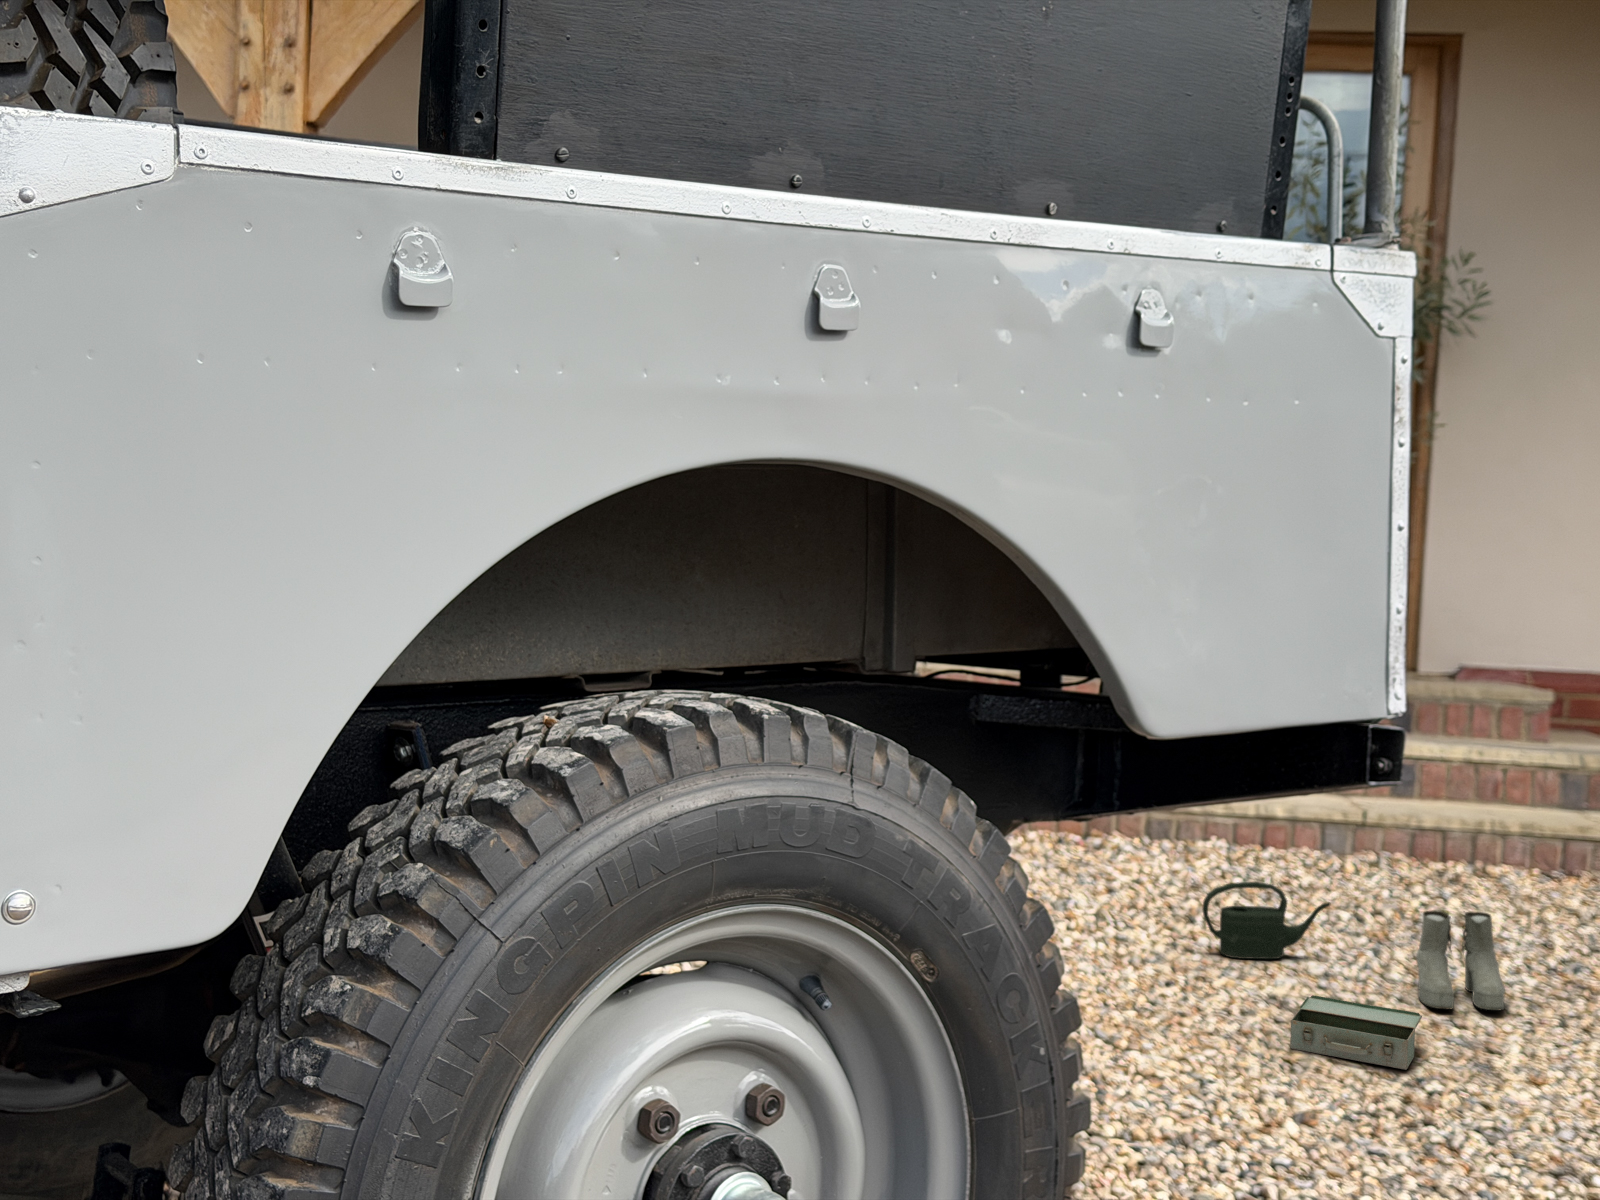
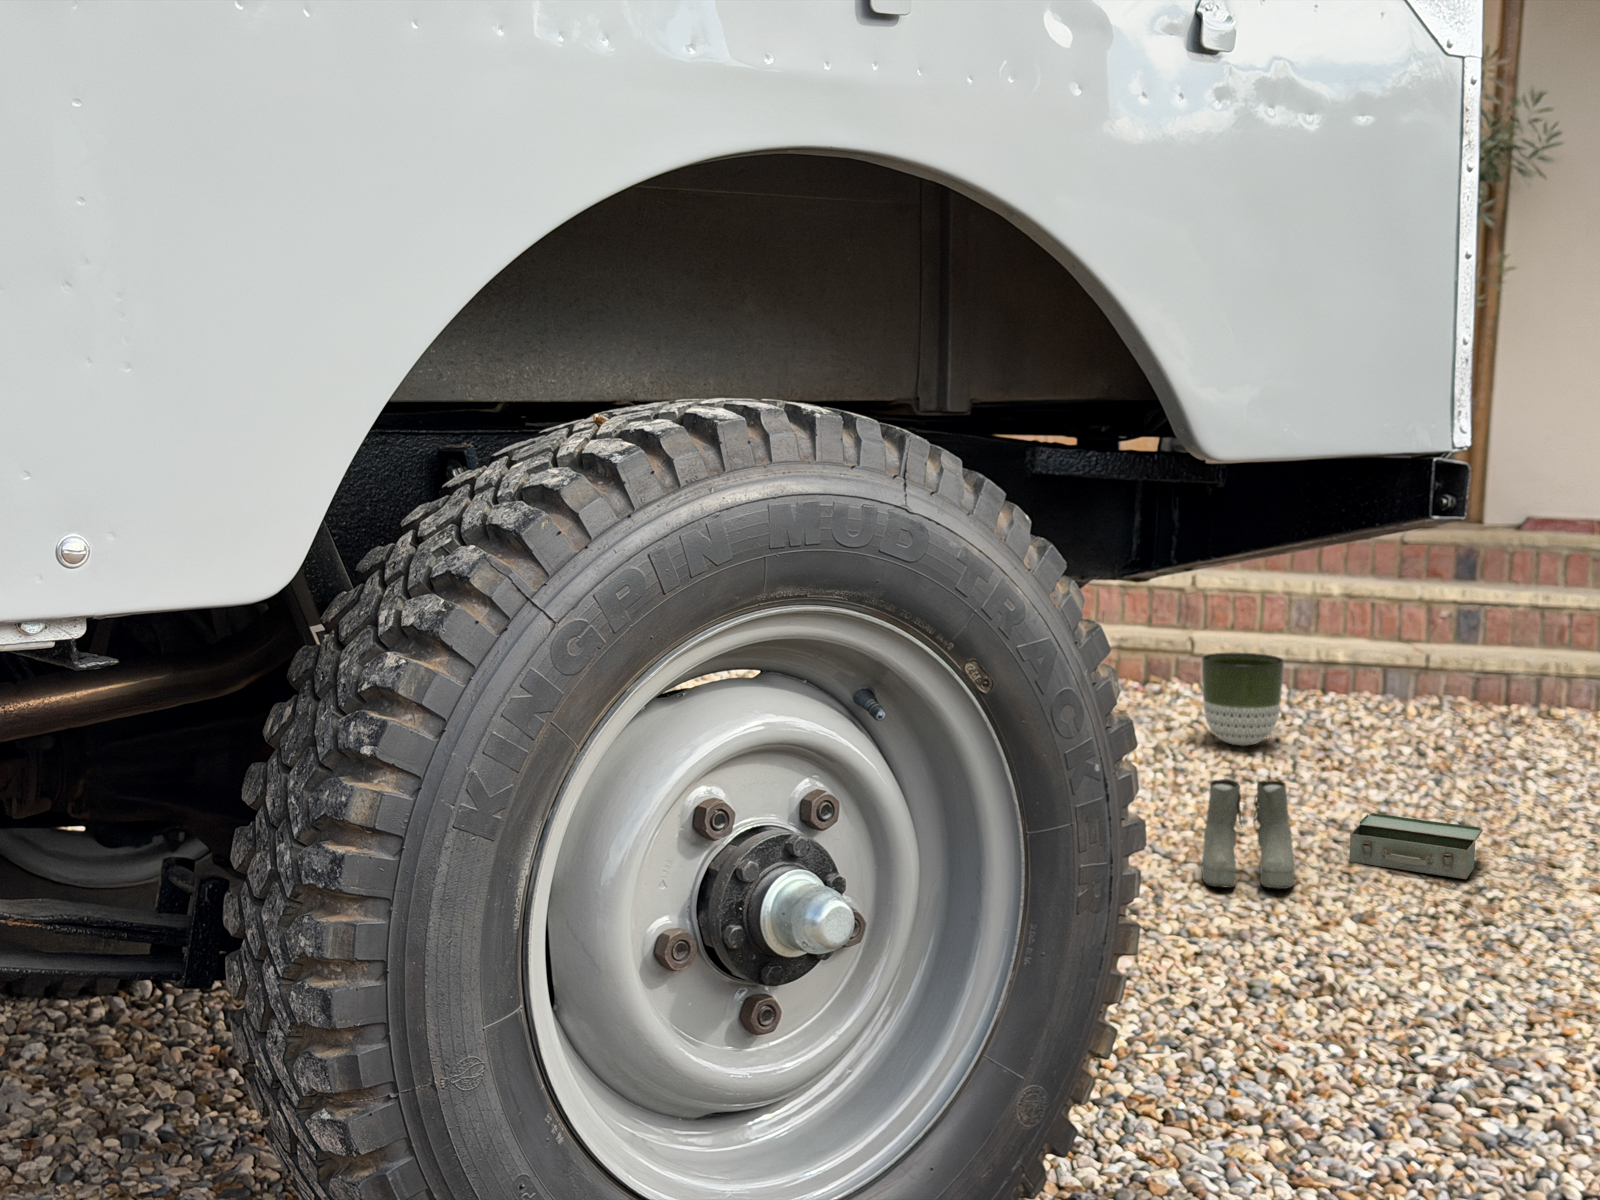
planter: none [1141,813,1223,910] -> present [1202,653,1284,746]
watering can: present [1203,882,1330,959] -> none [1262,711,1391,787]
boots: present [1416,910,1505,1011] -> present [1202,779,1295,889]

